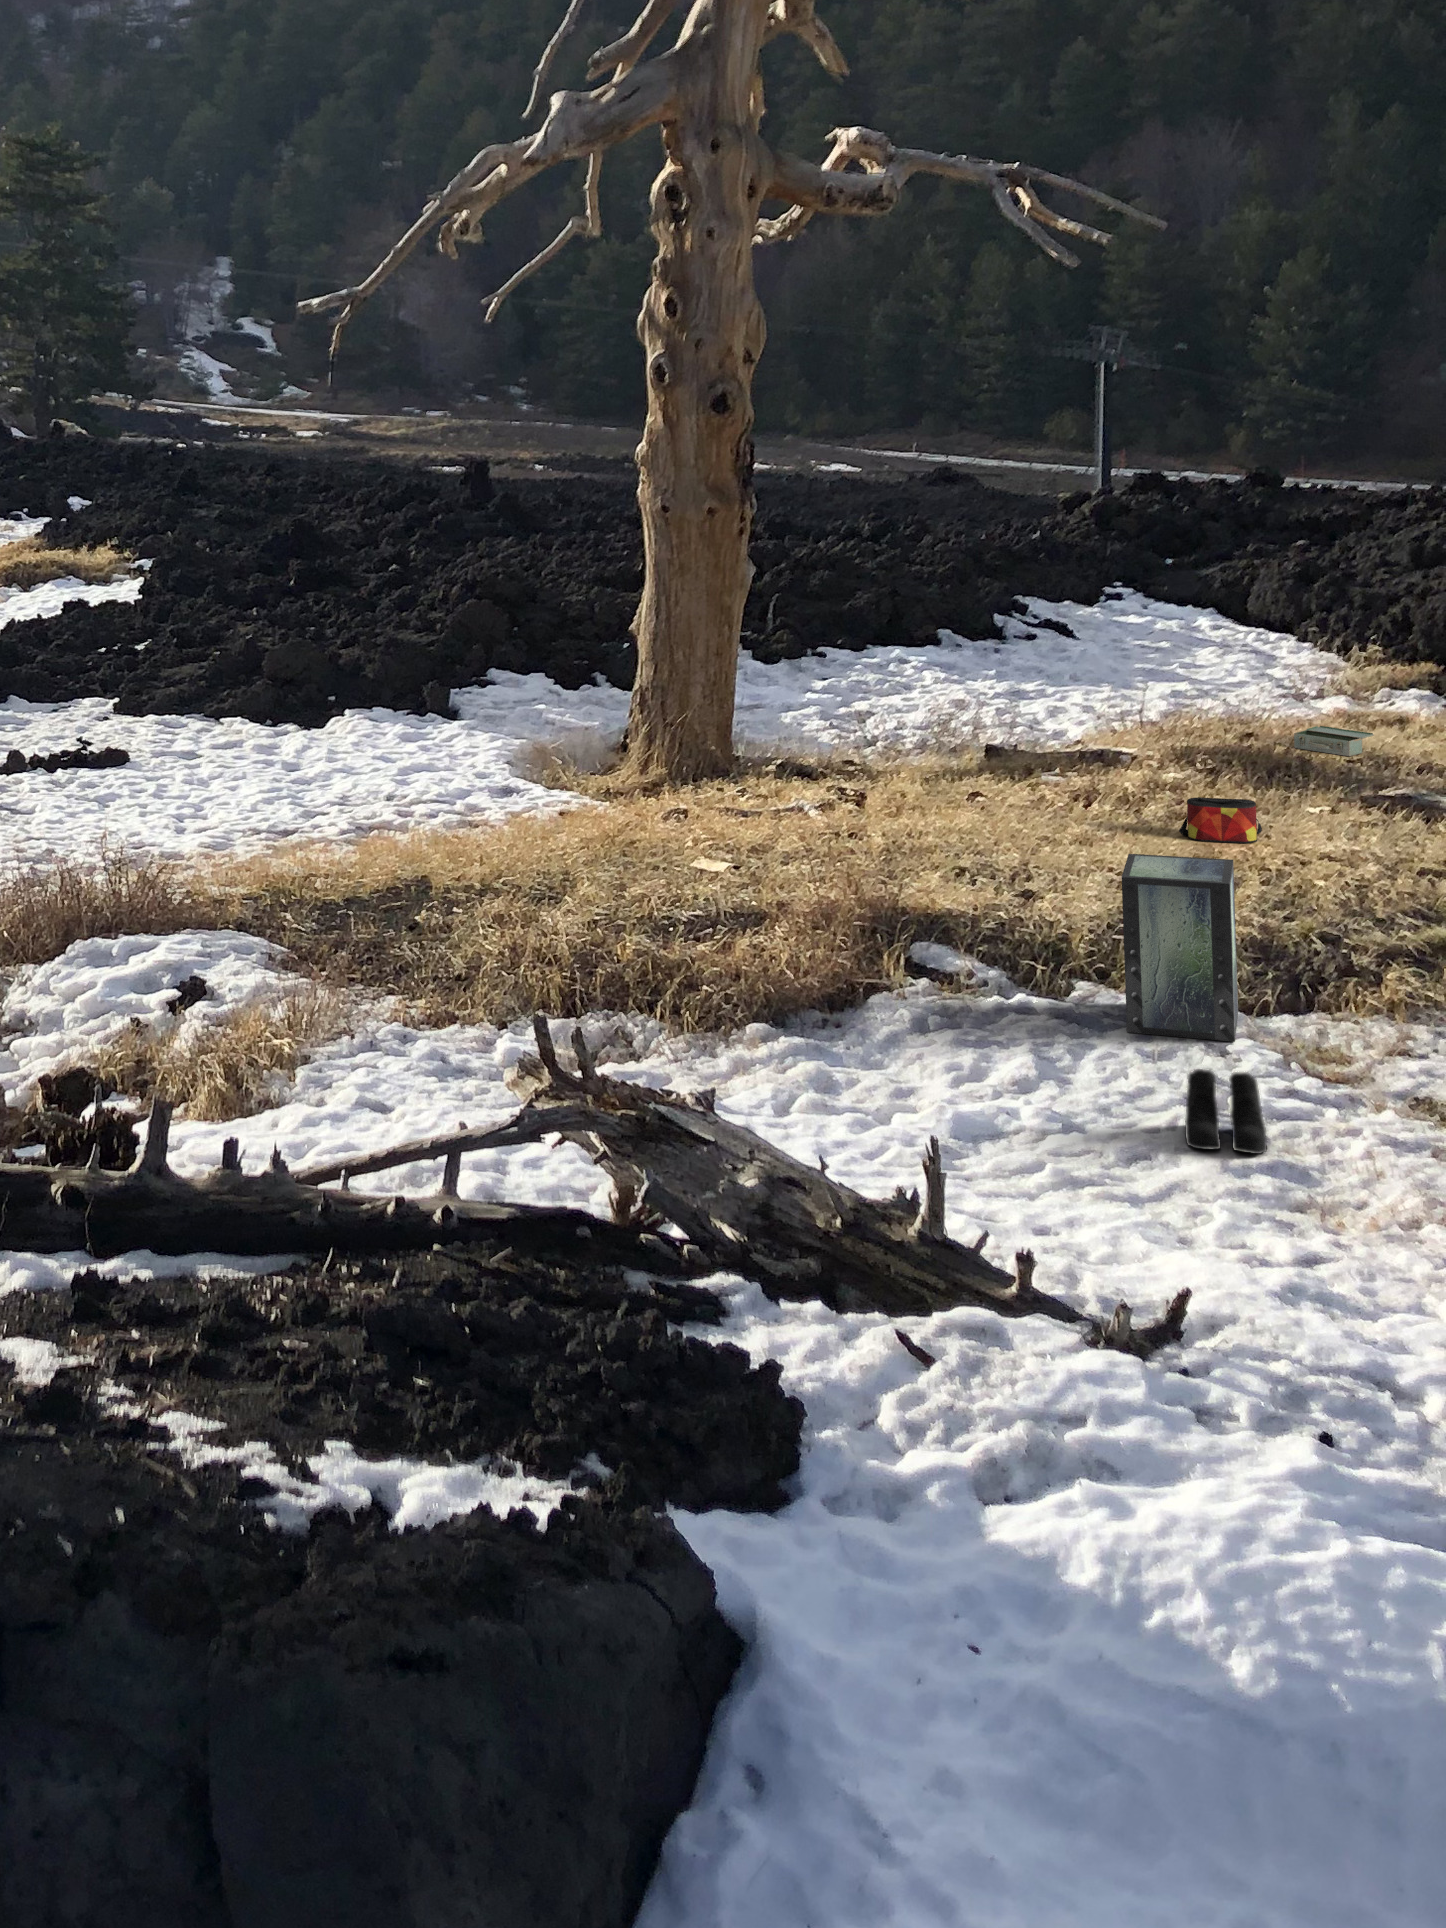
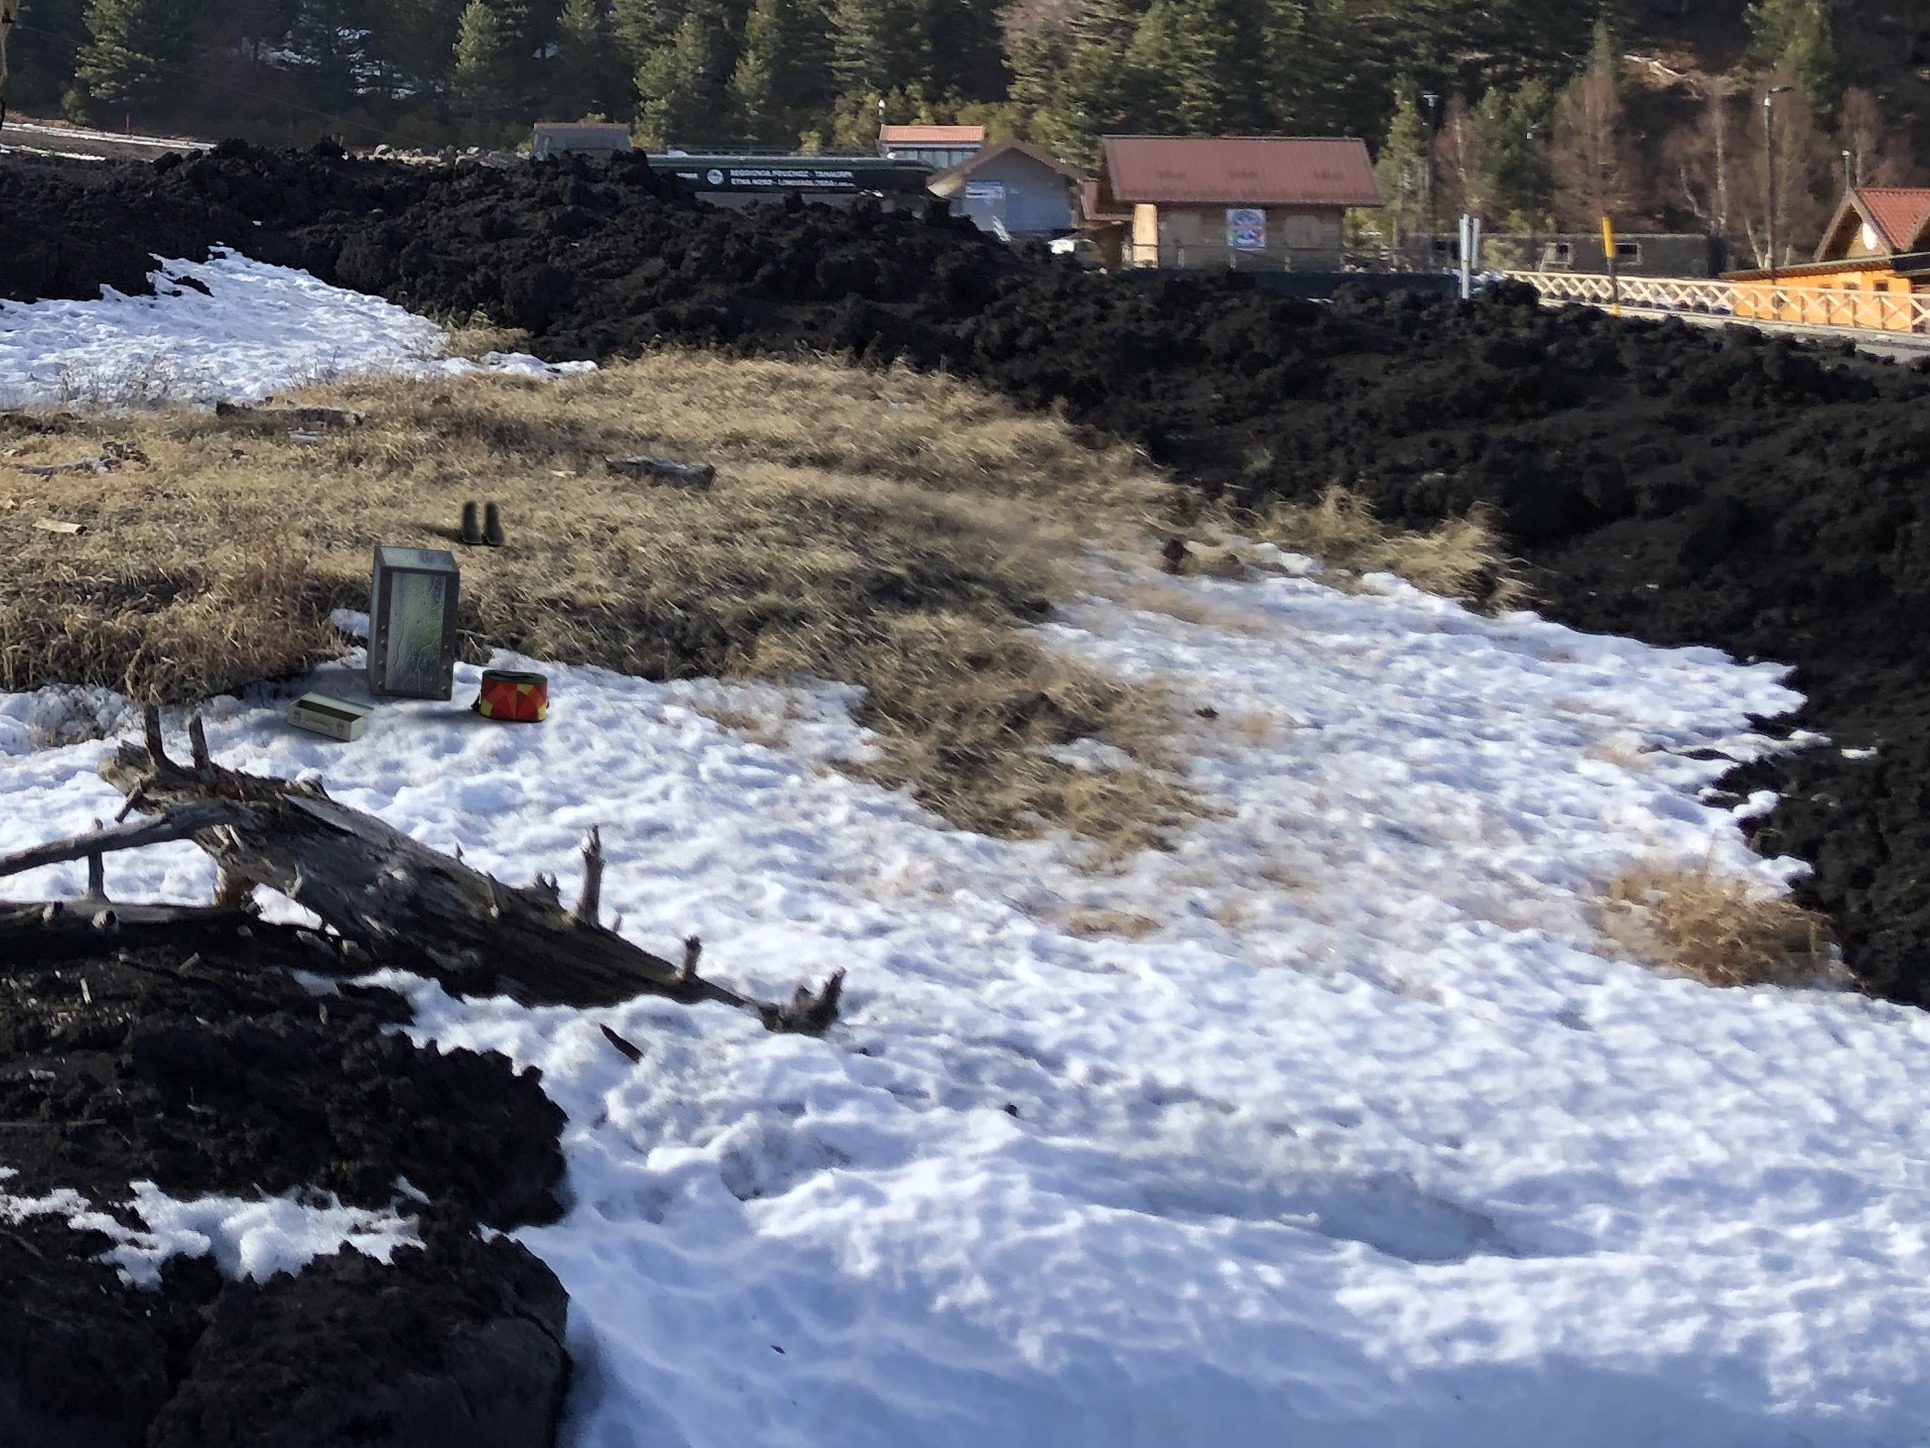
toolbox: present [1294,726,1374,756] -> present [287,691,375,741]
bag: present [1179,797,1262,843] -> present [471,669,549,722]
boots: present [1185,1069,1267,1154] -> present [460,500,505,545]

